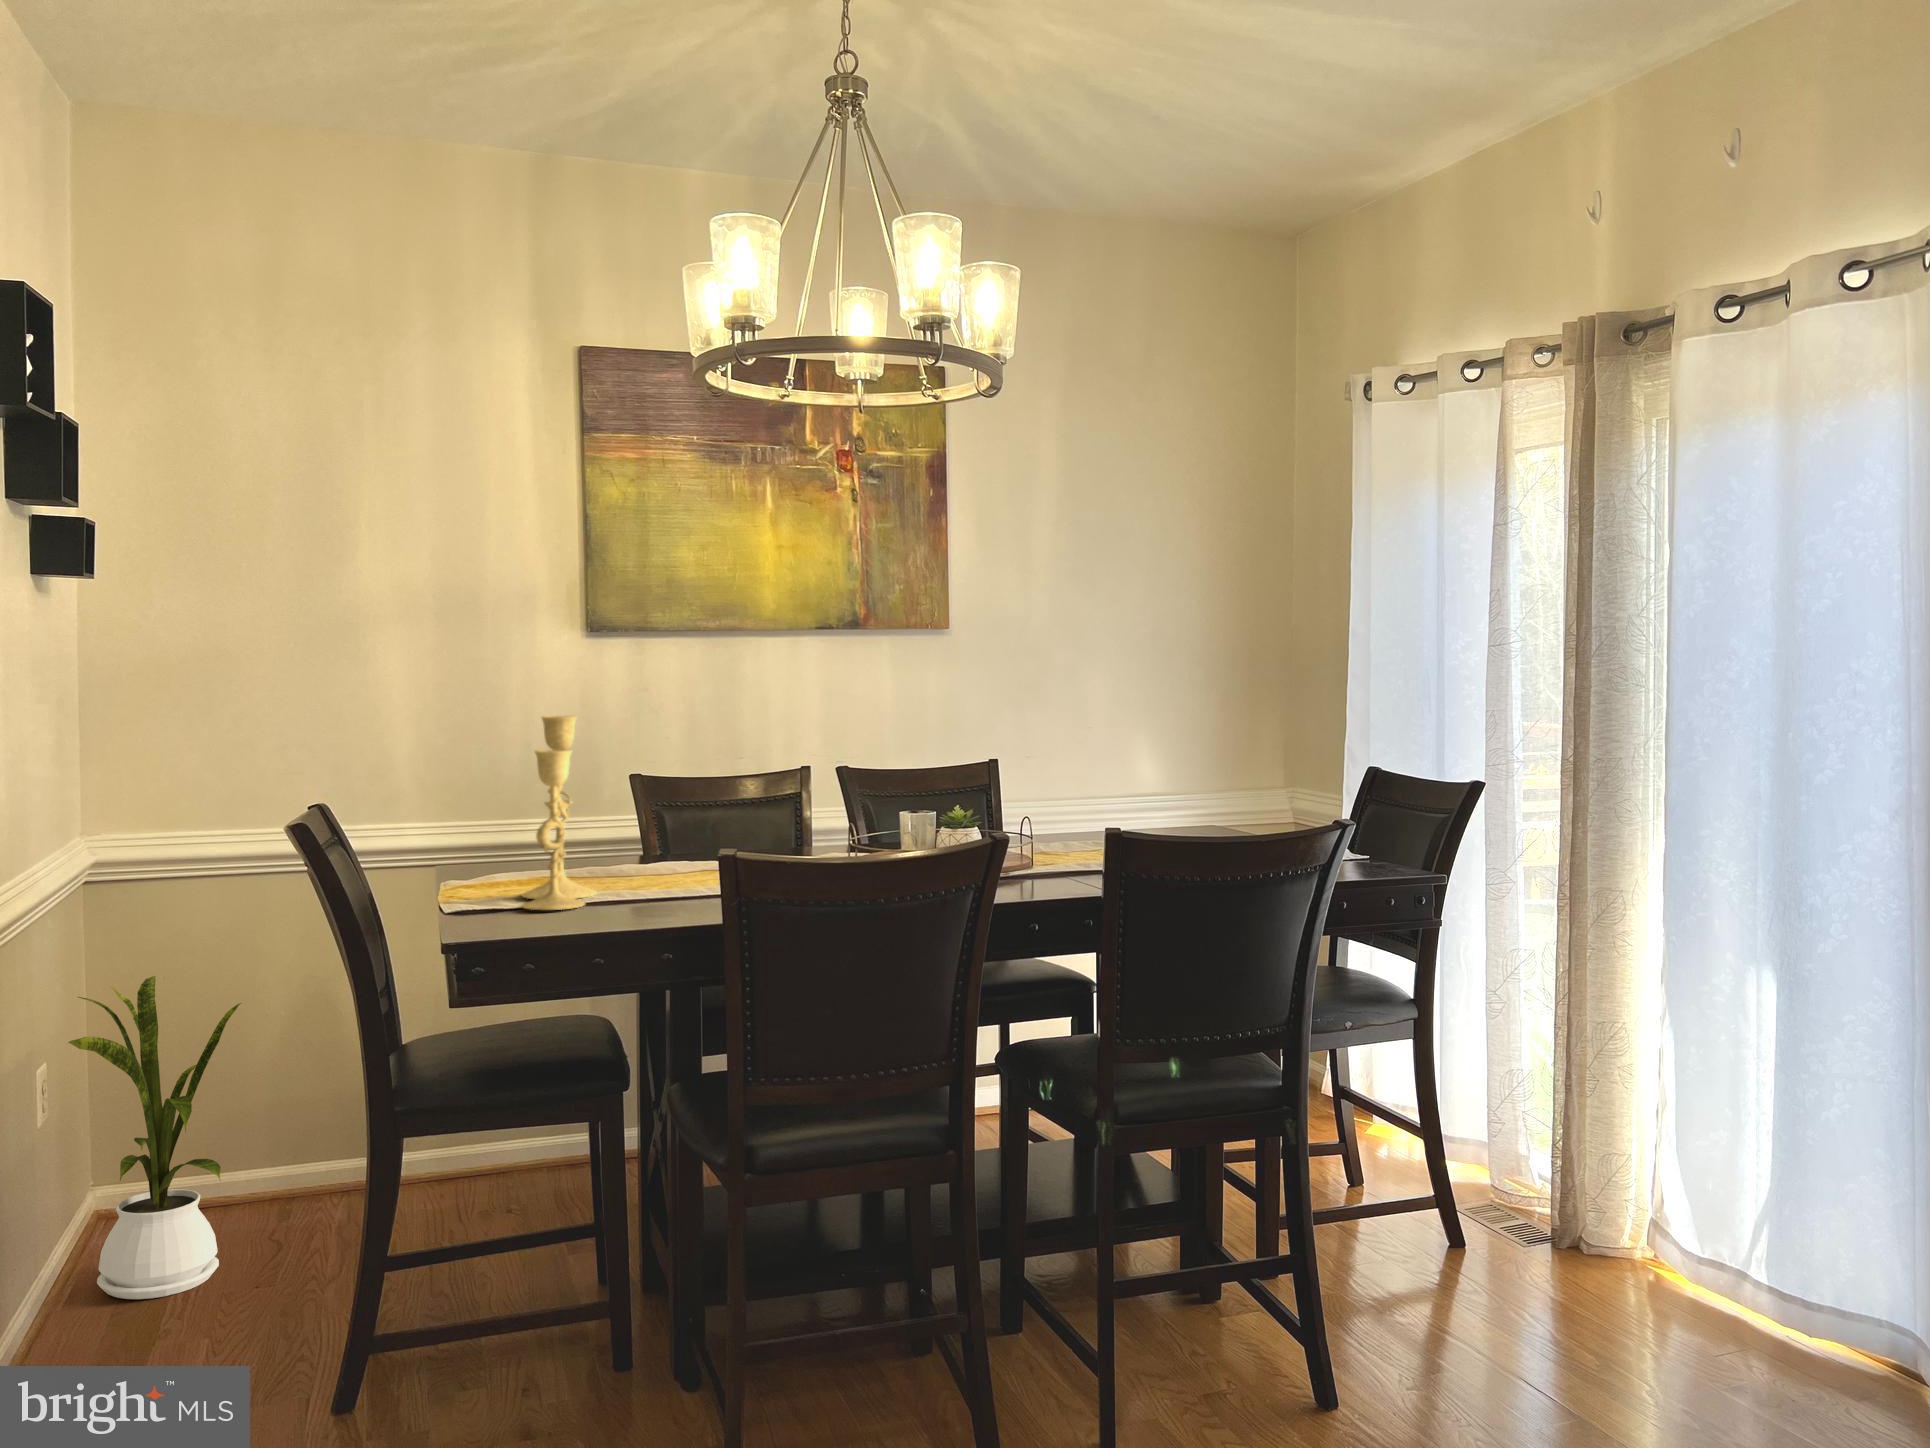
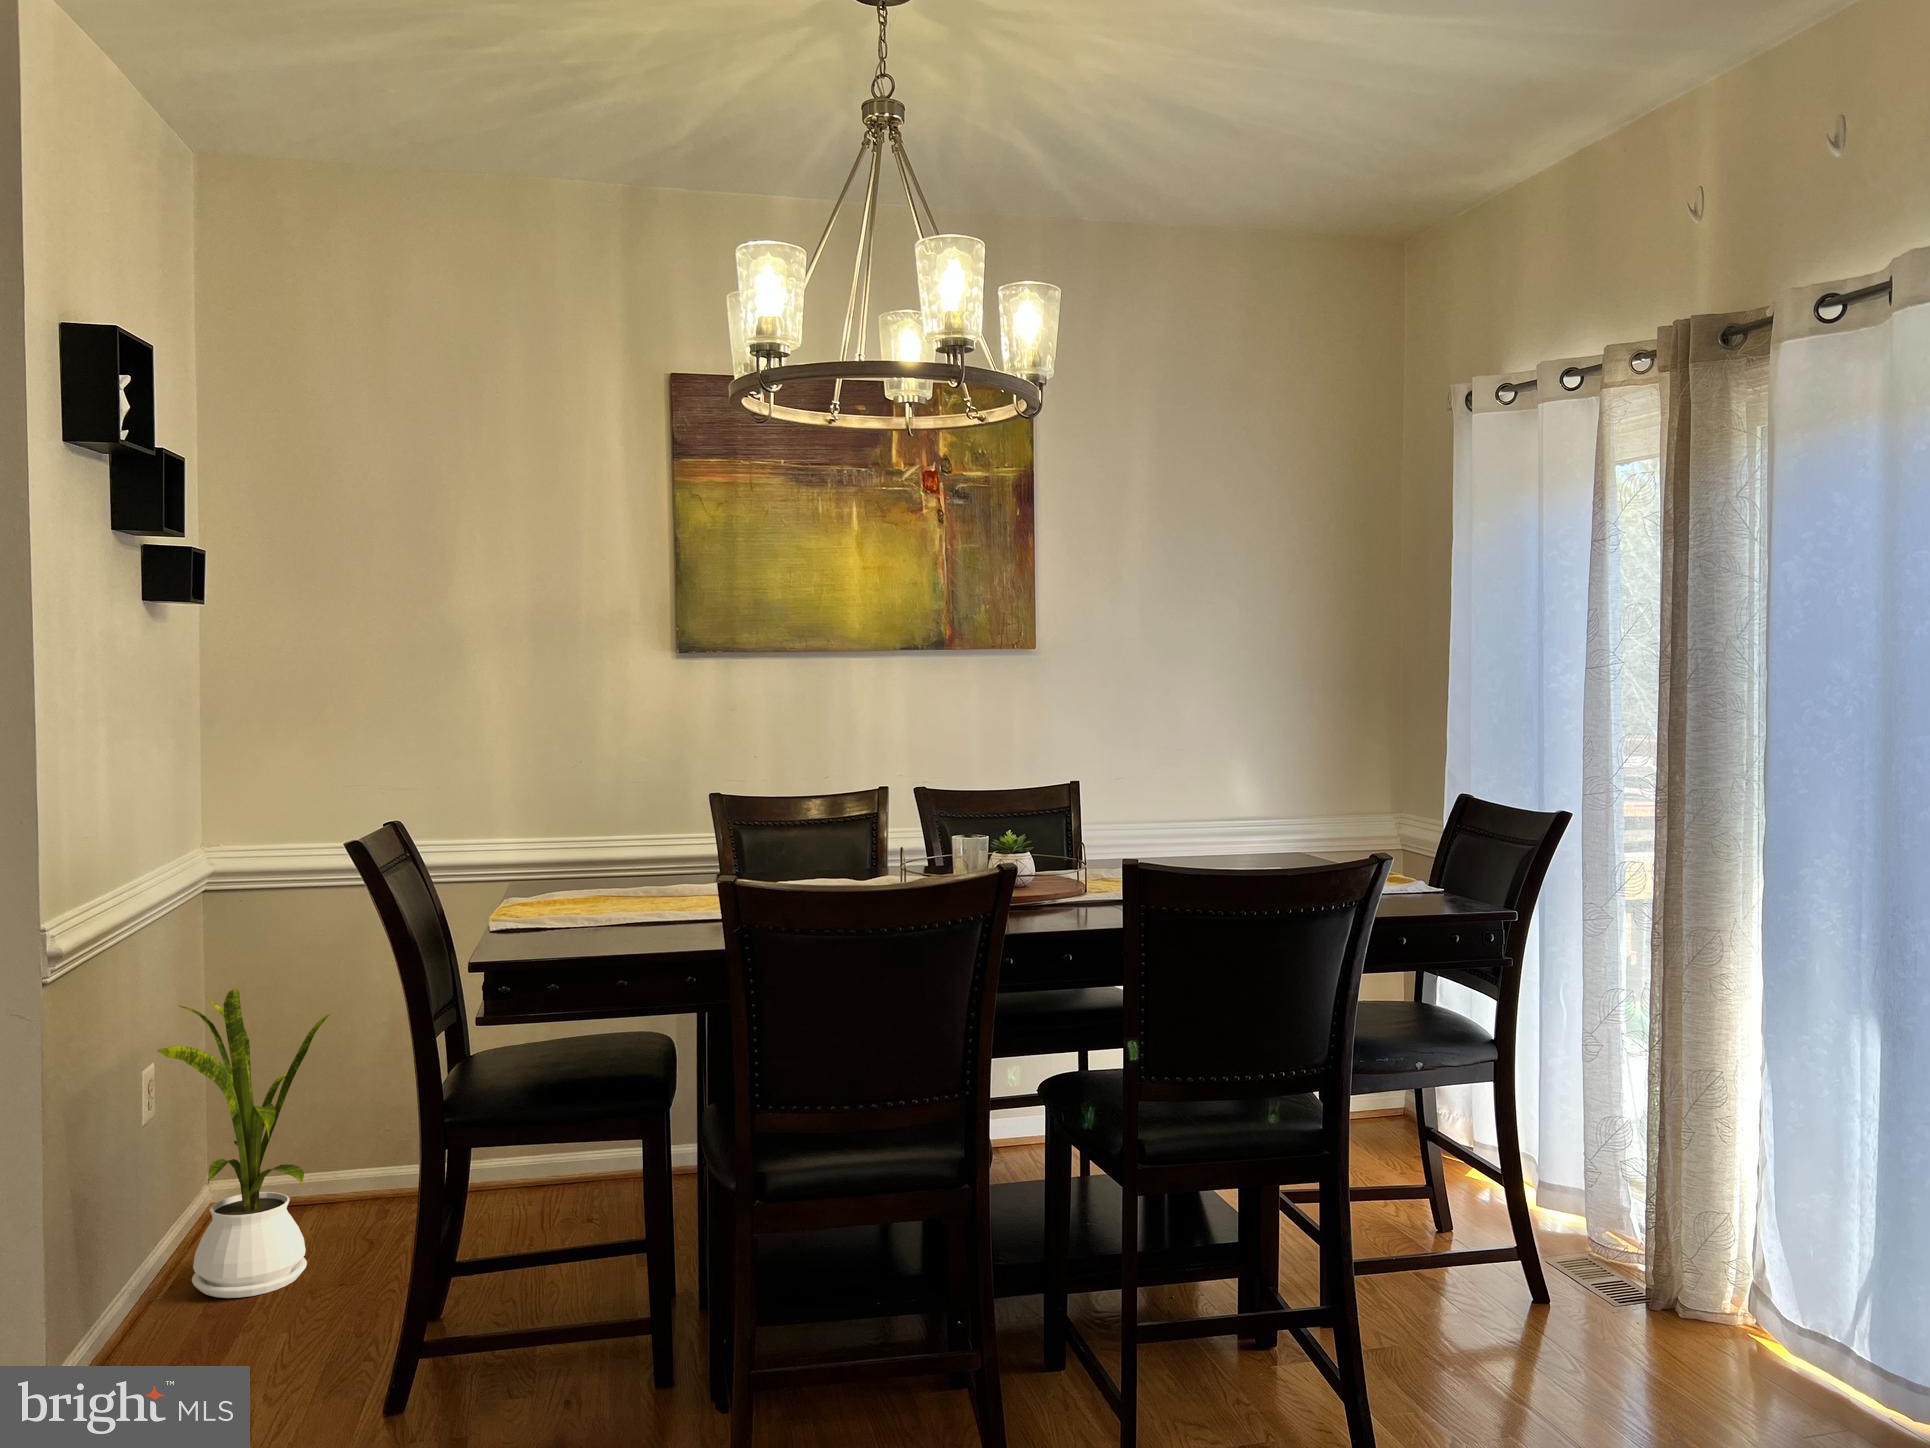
candlestick: present [522,716,596,910] -> none [564,741,645,935]

